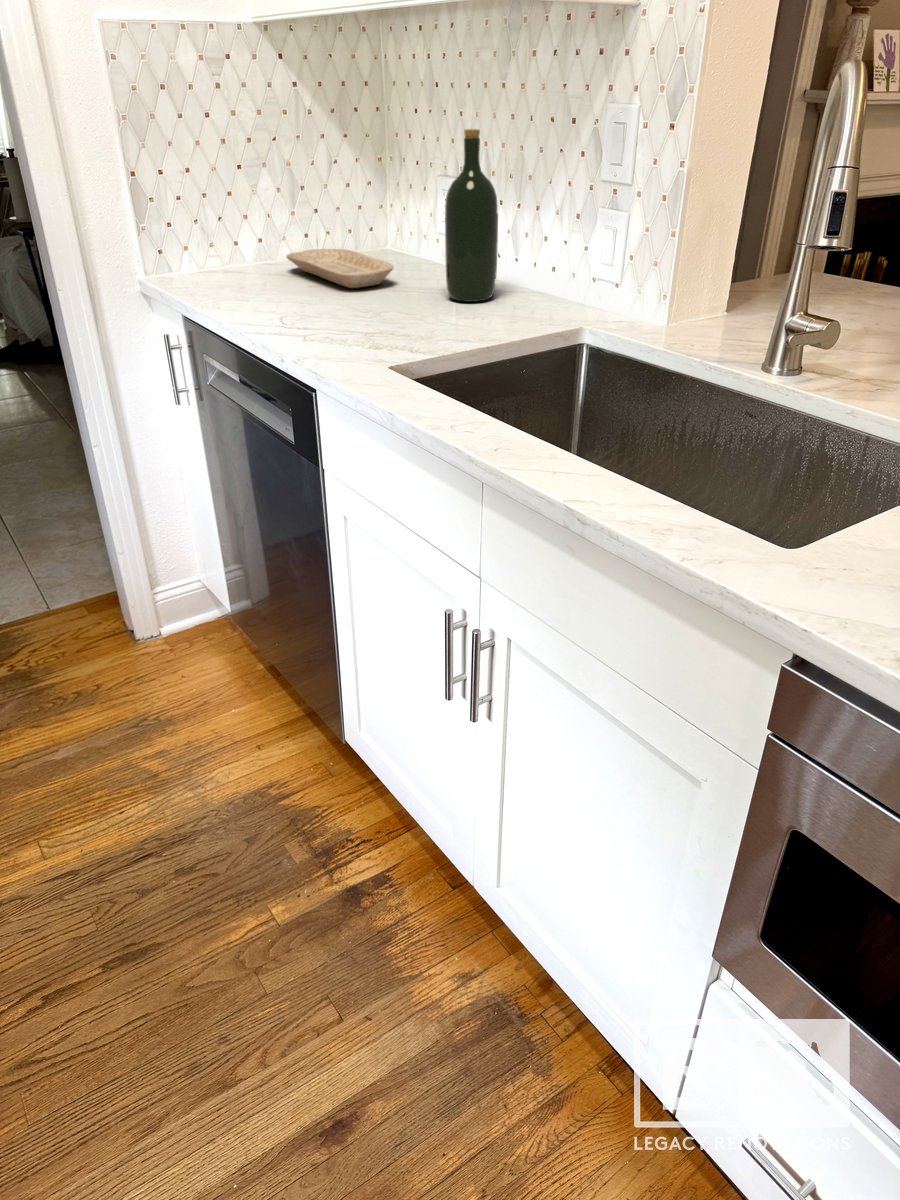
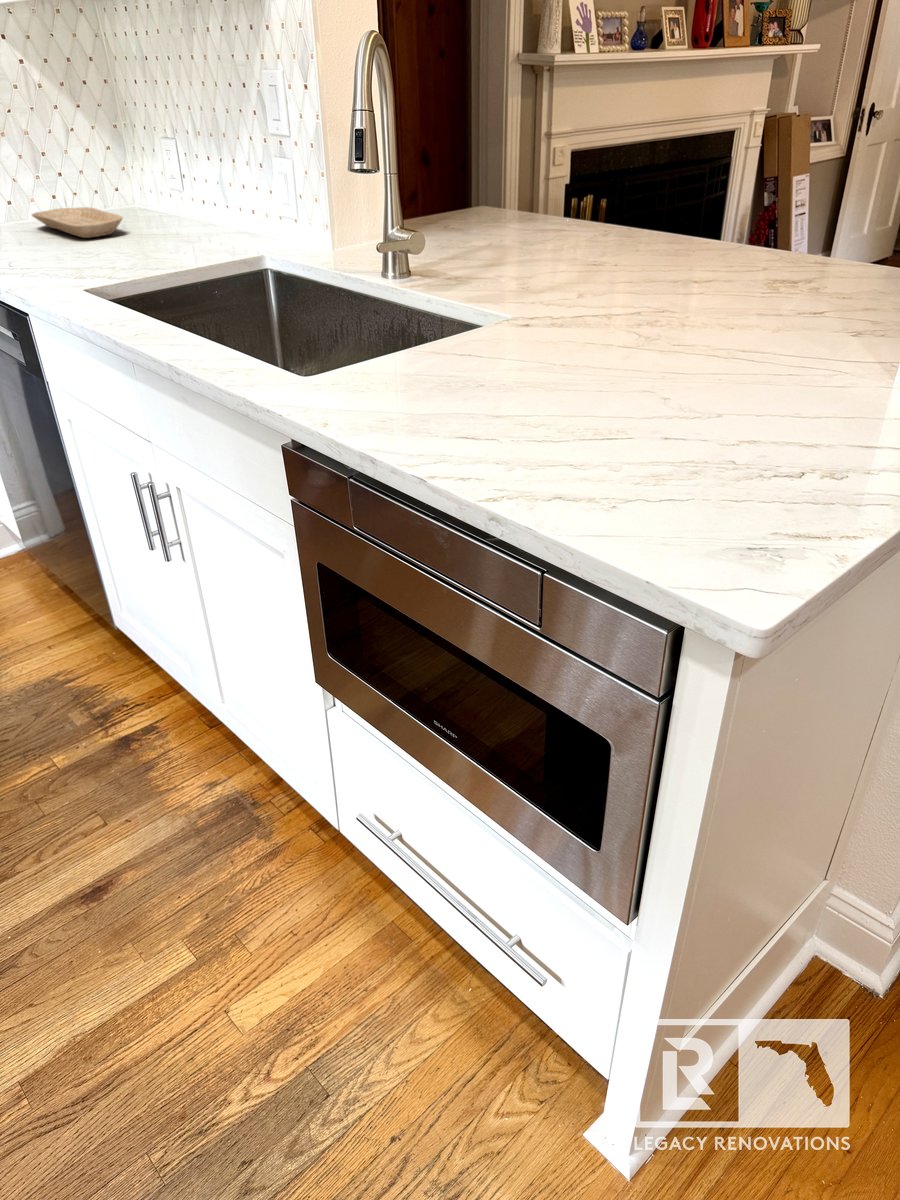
wine bottle: present [445,129,498,302] -> none [148,96,205,243]

